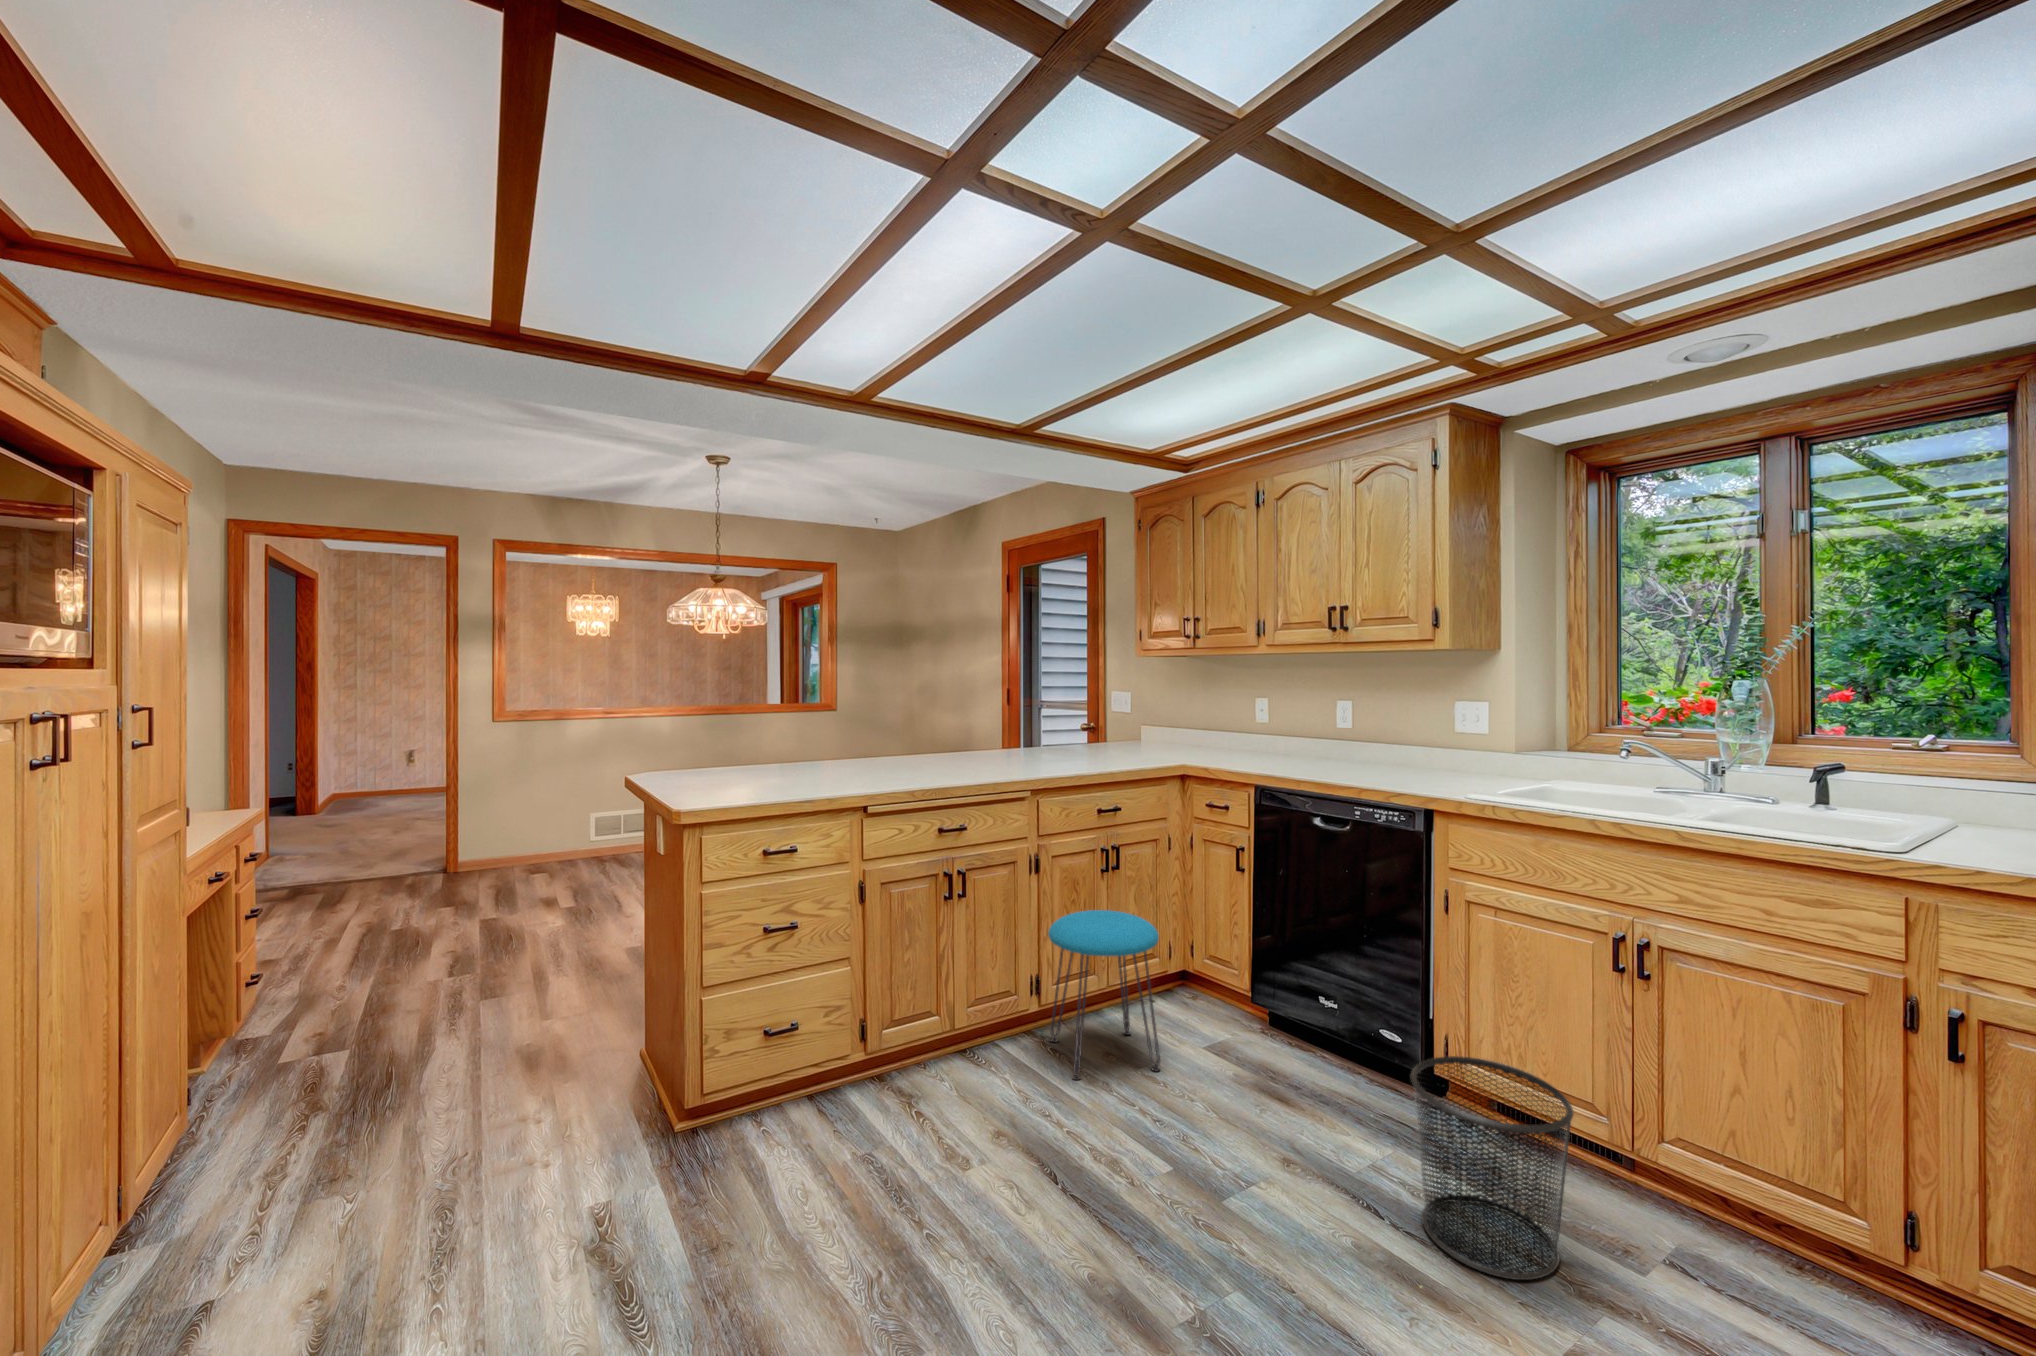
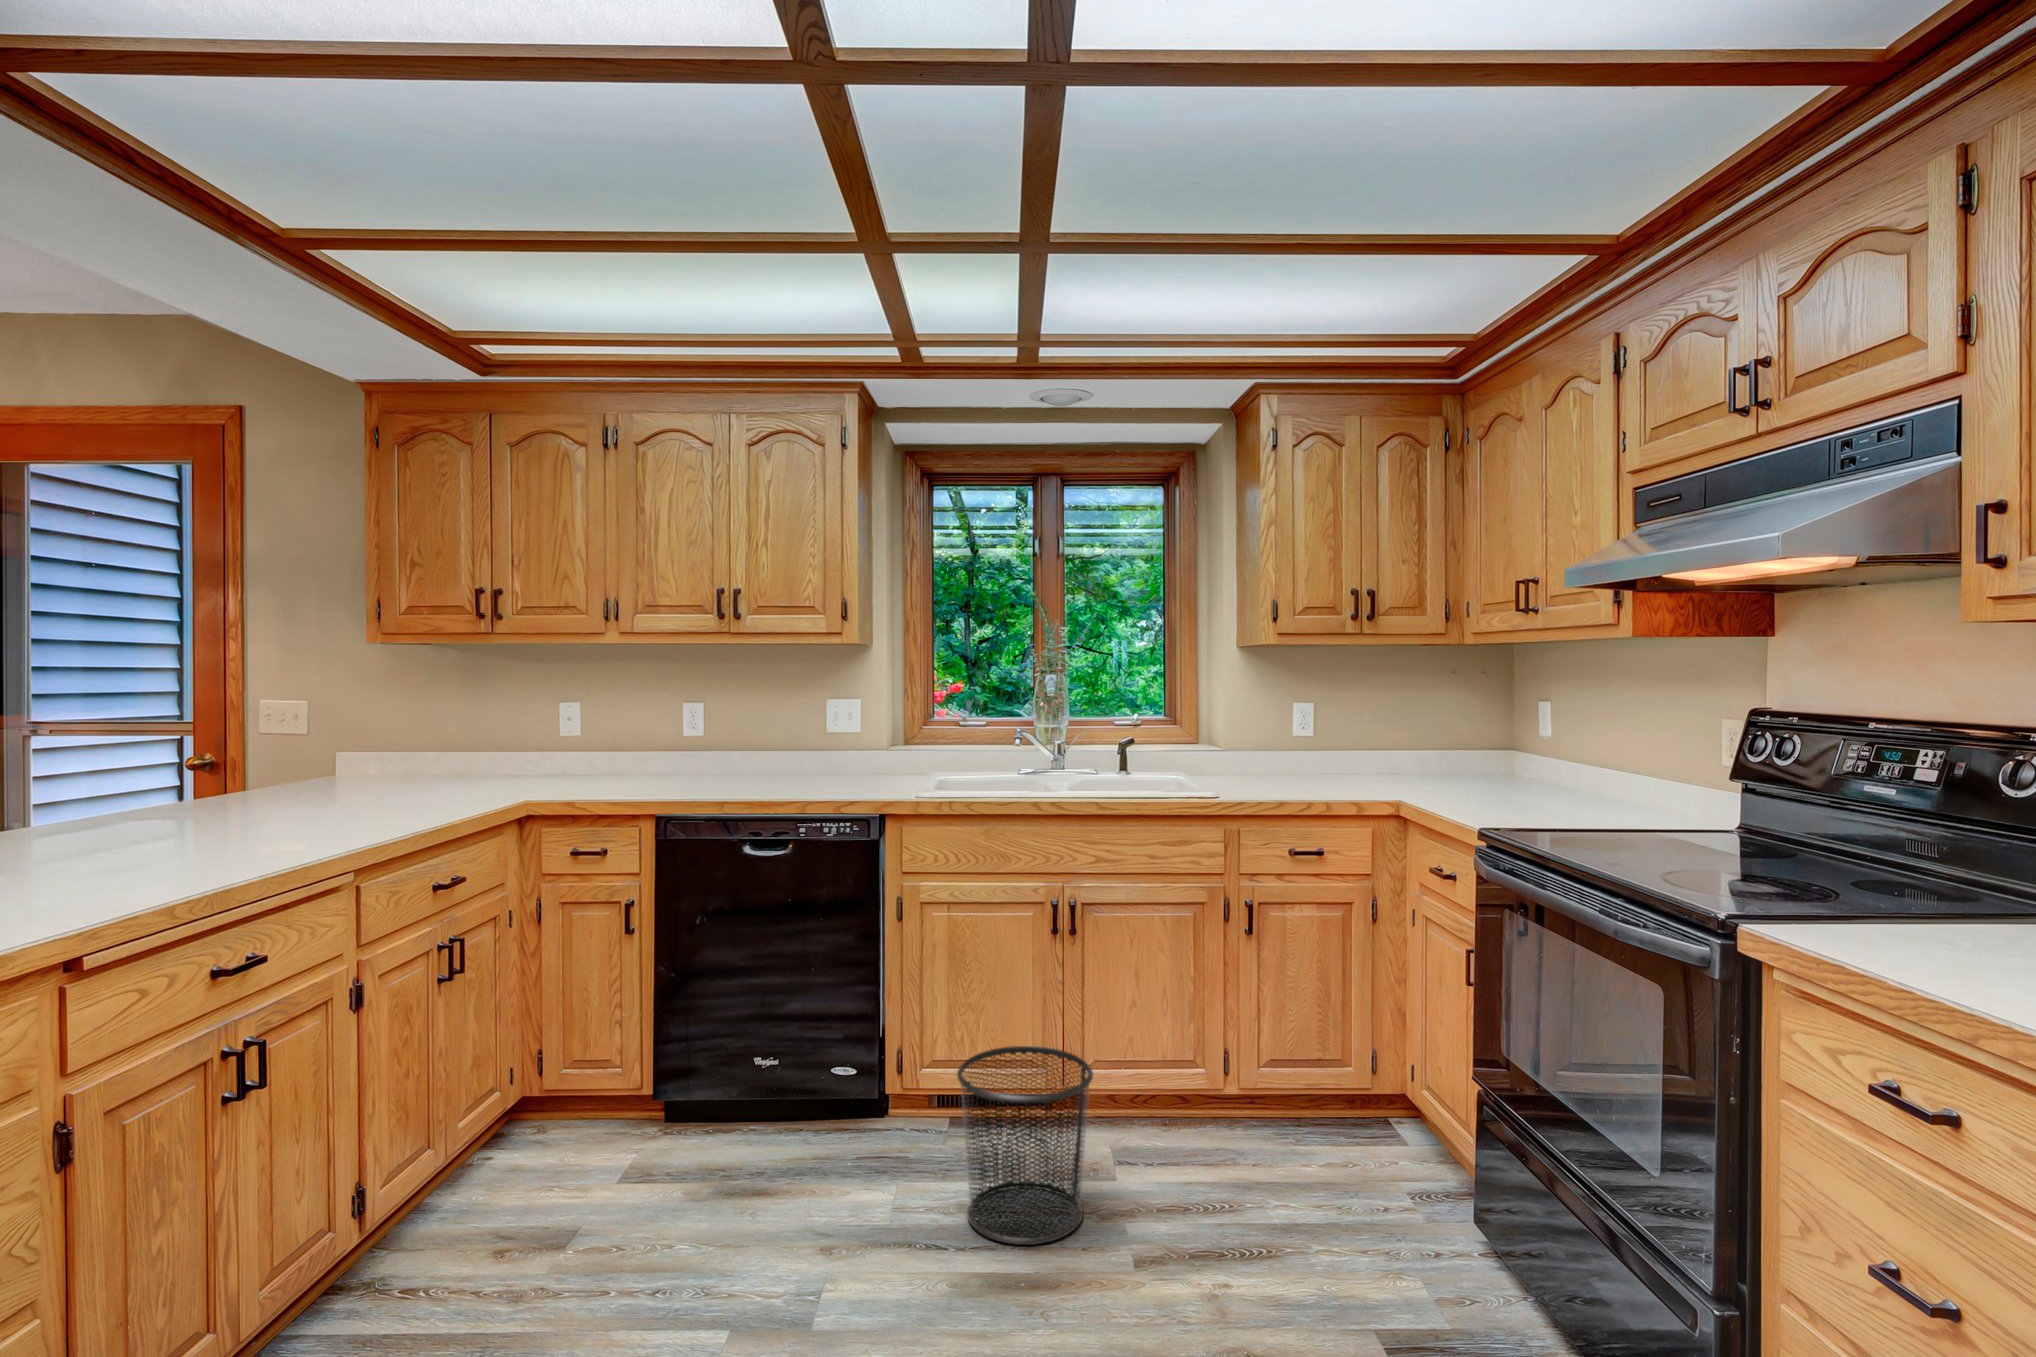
stool: present [1048,910,1160,1080] -> none [391,1026,596,1299]

